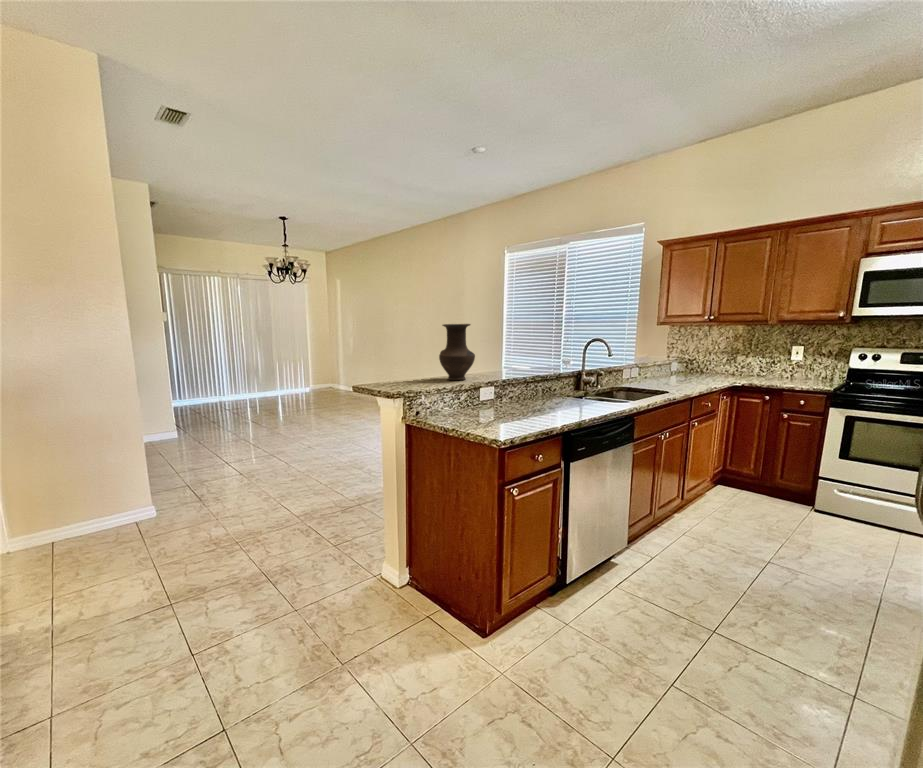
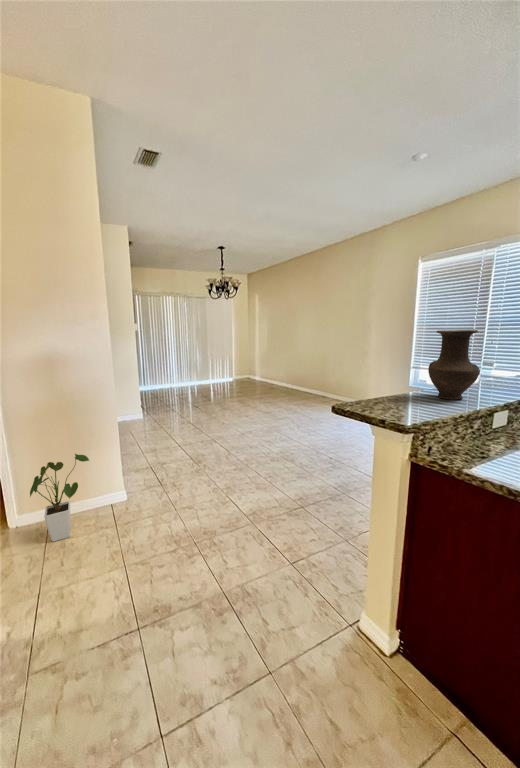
house plant: none [35,462,109,559] -> present [30,454,89,542]

